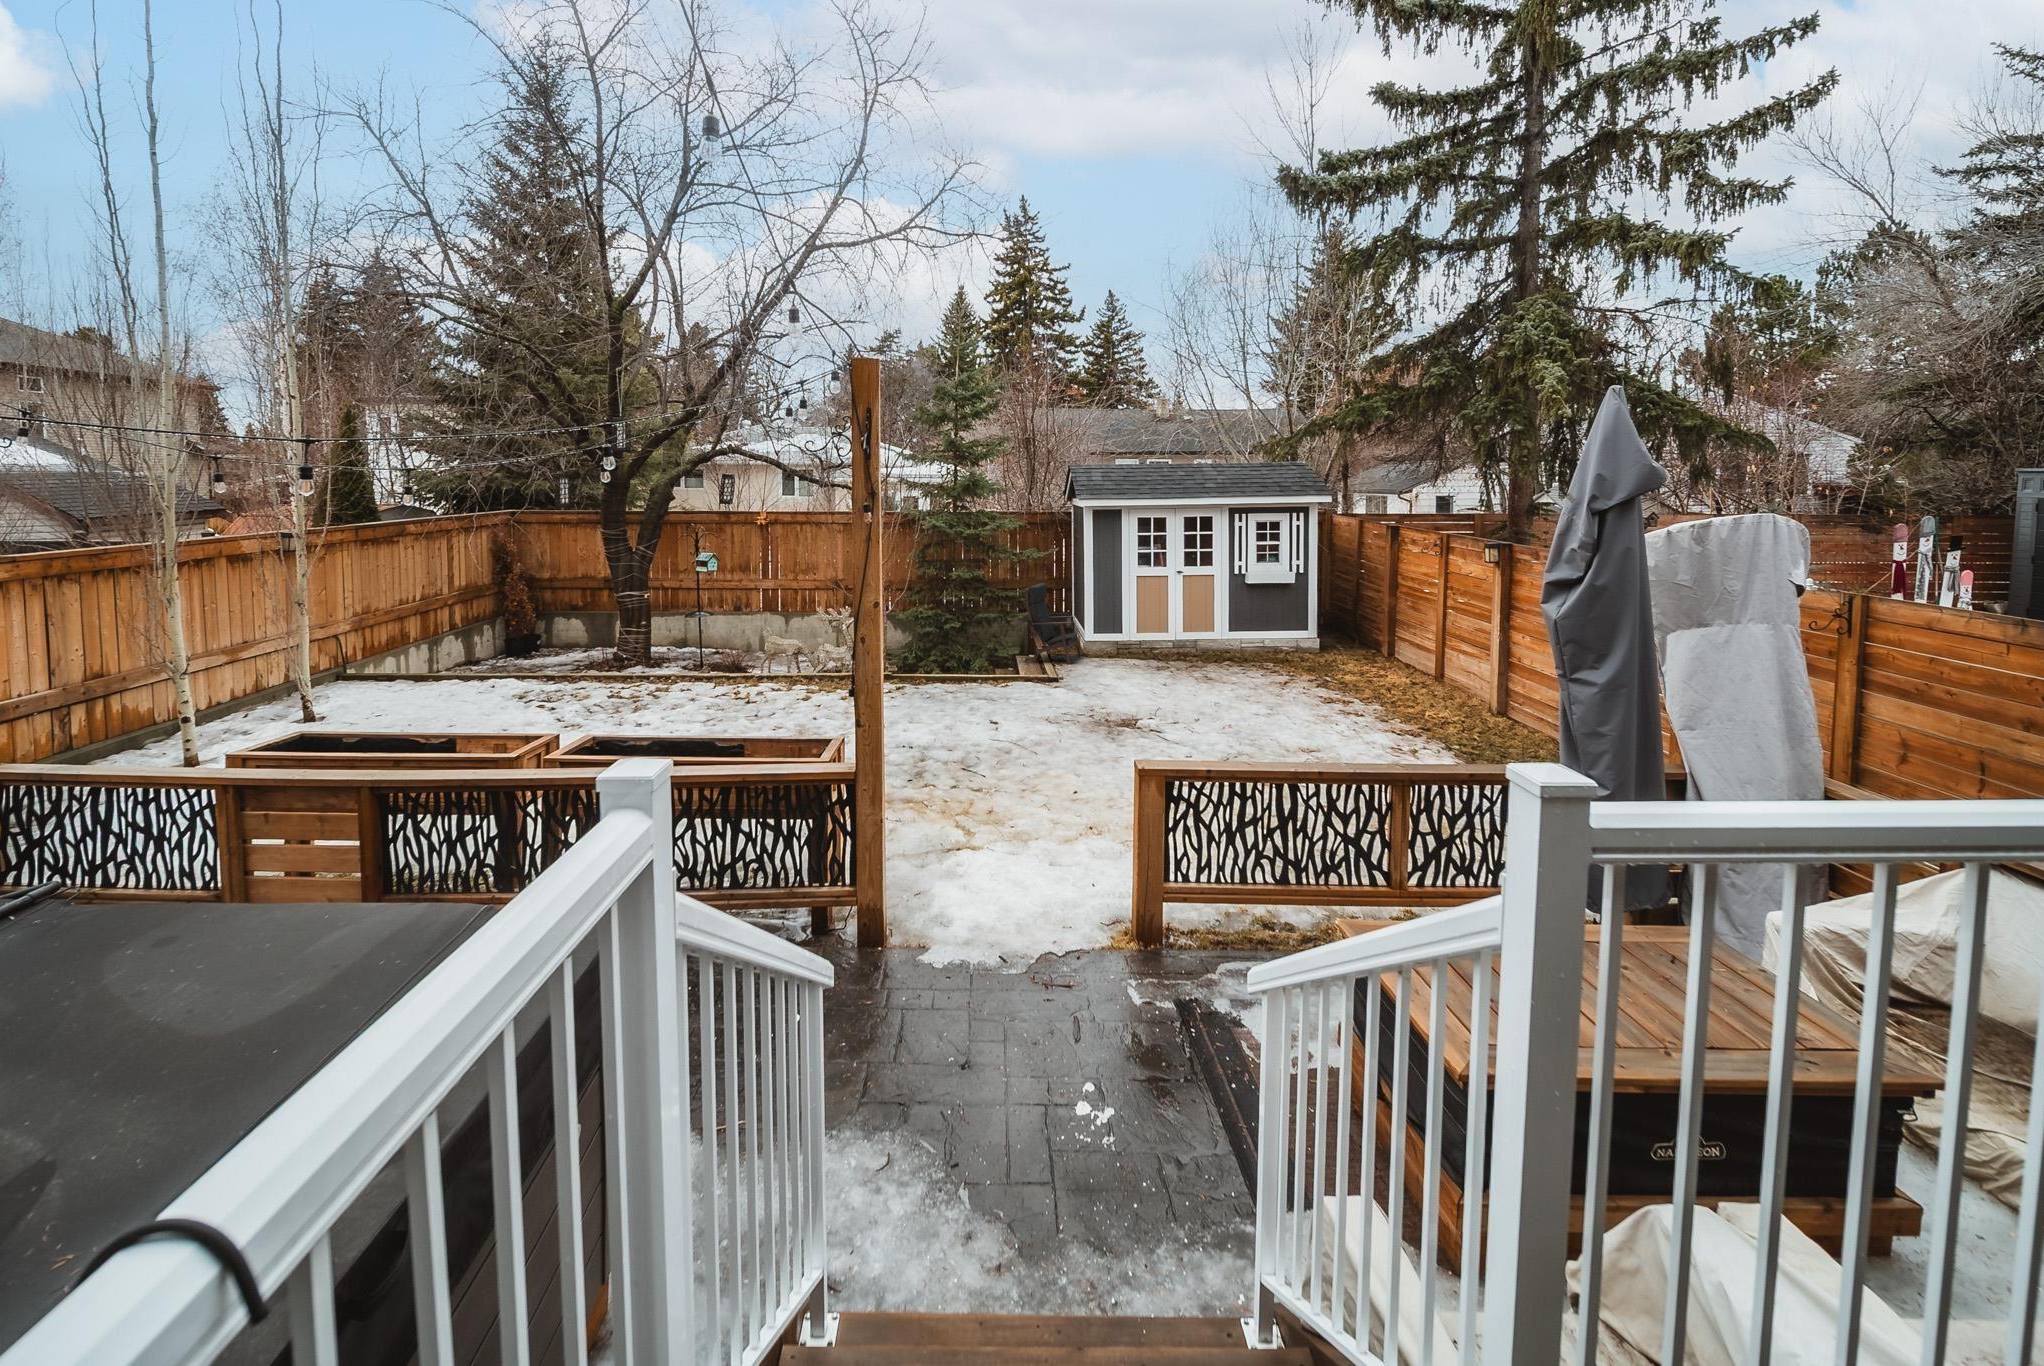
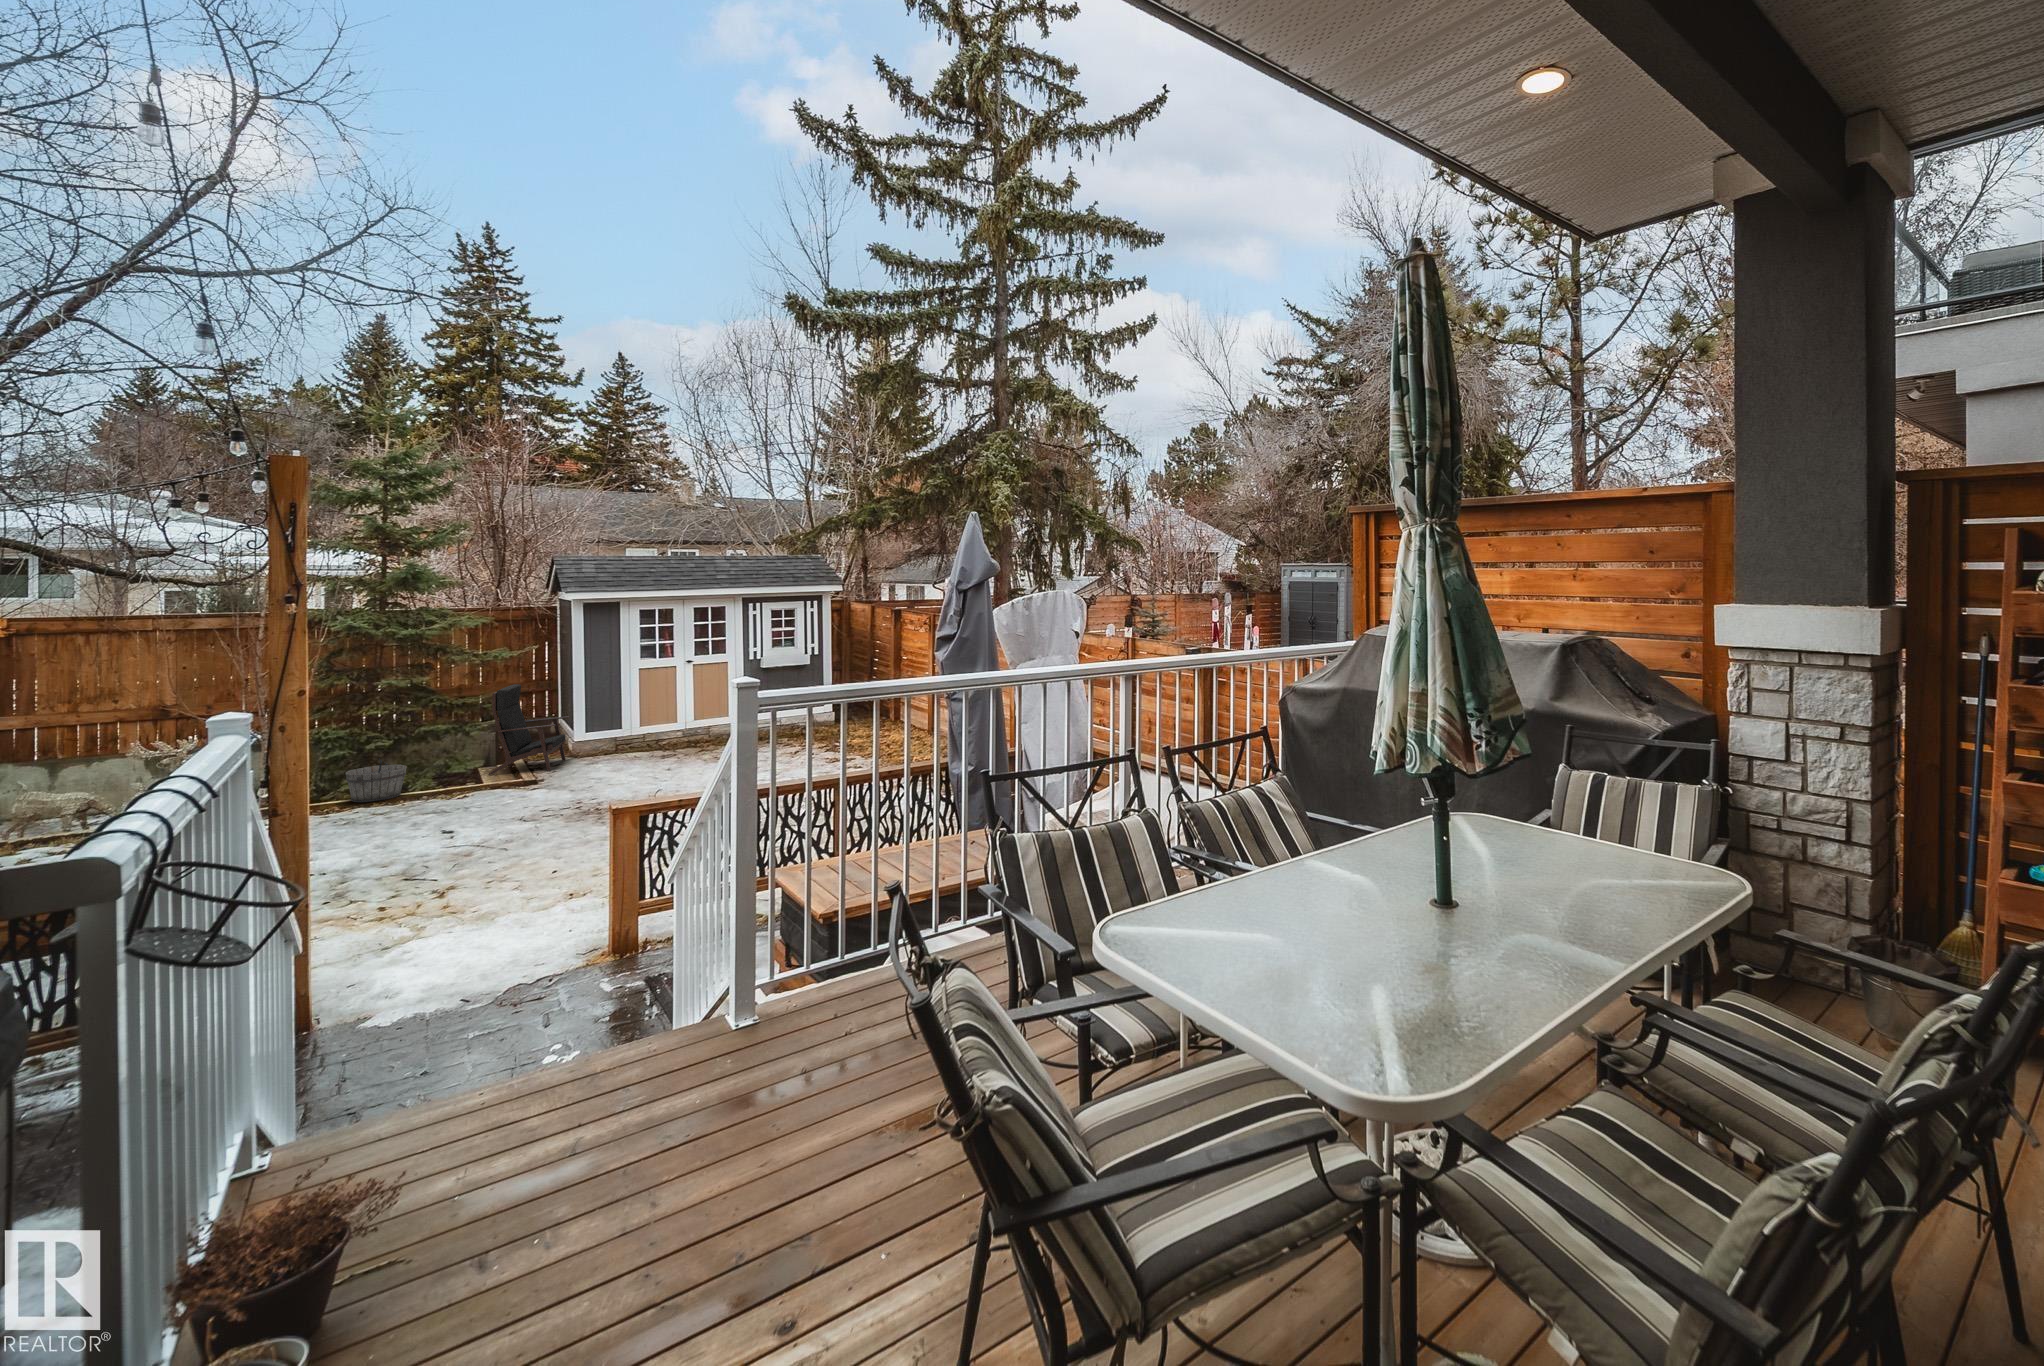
wooden bucket: none [929,638,968,673] -> present [346,758,407,802]

